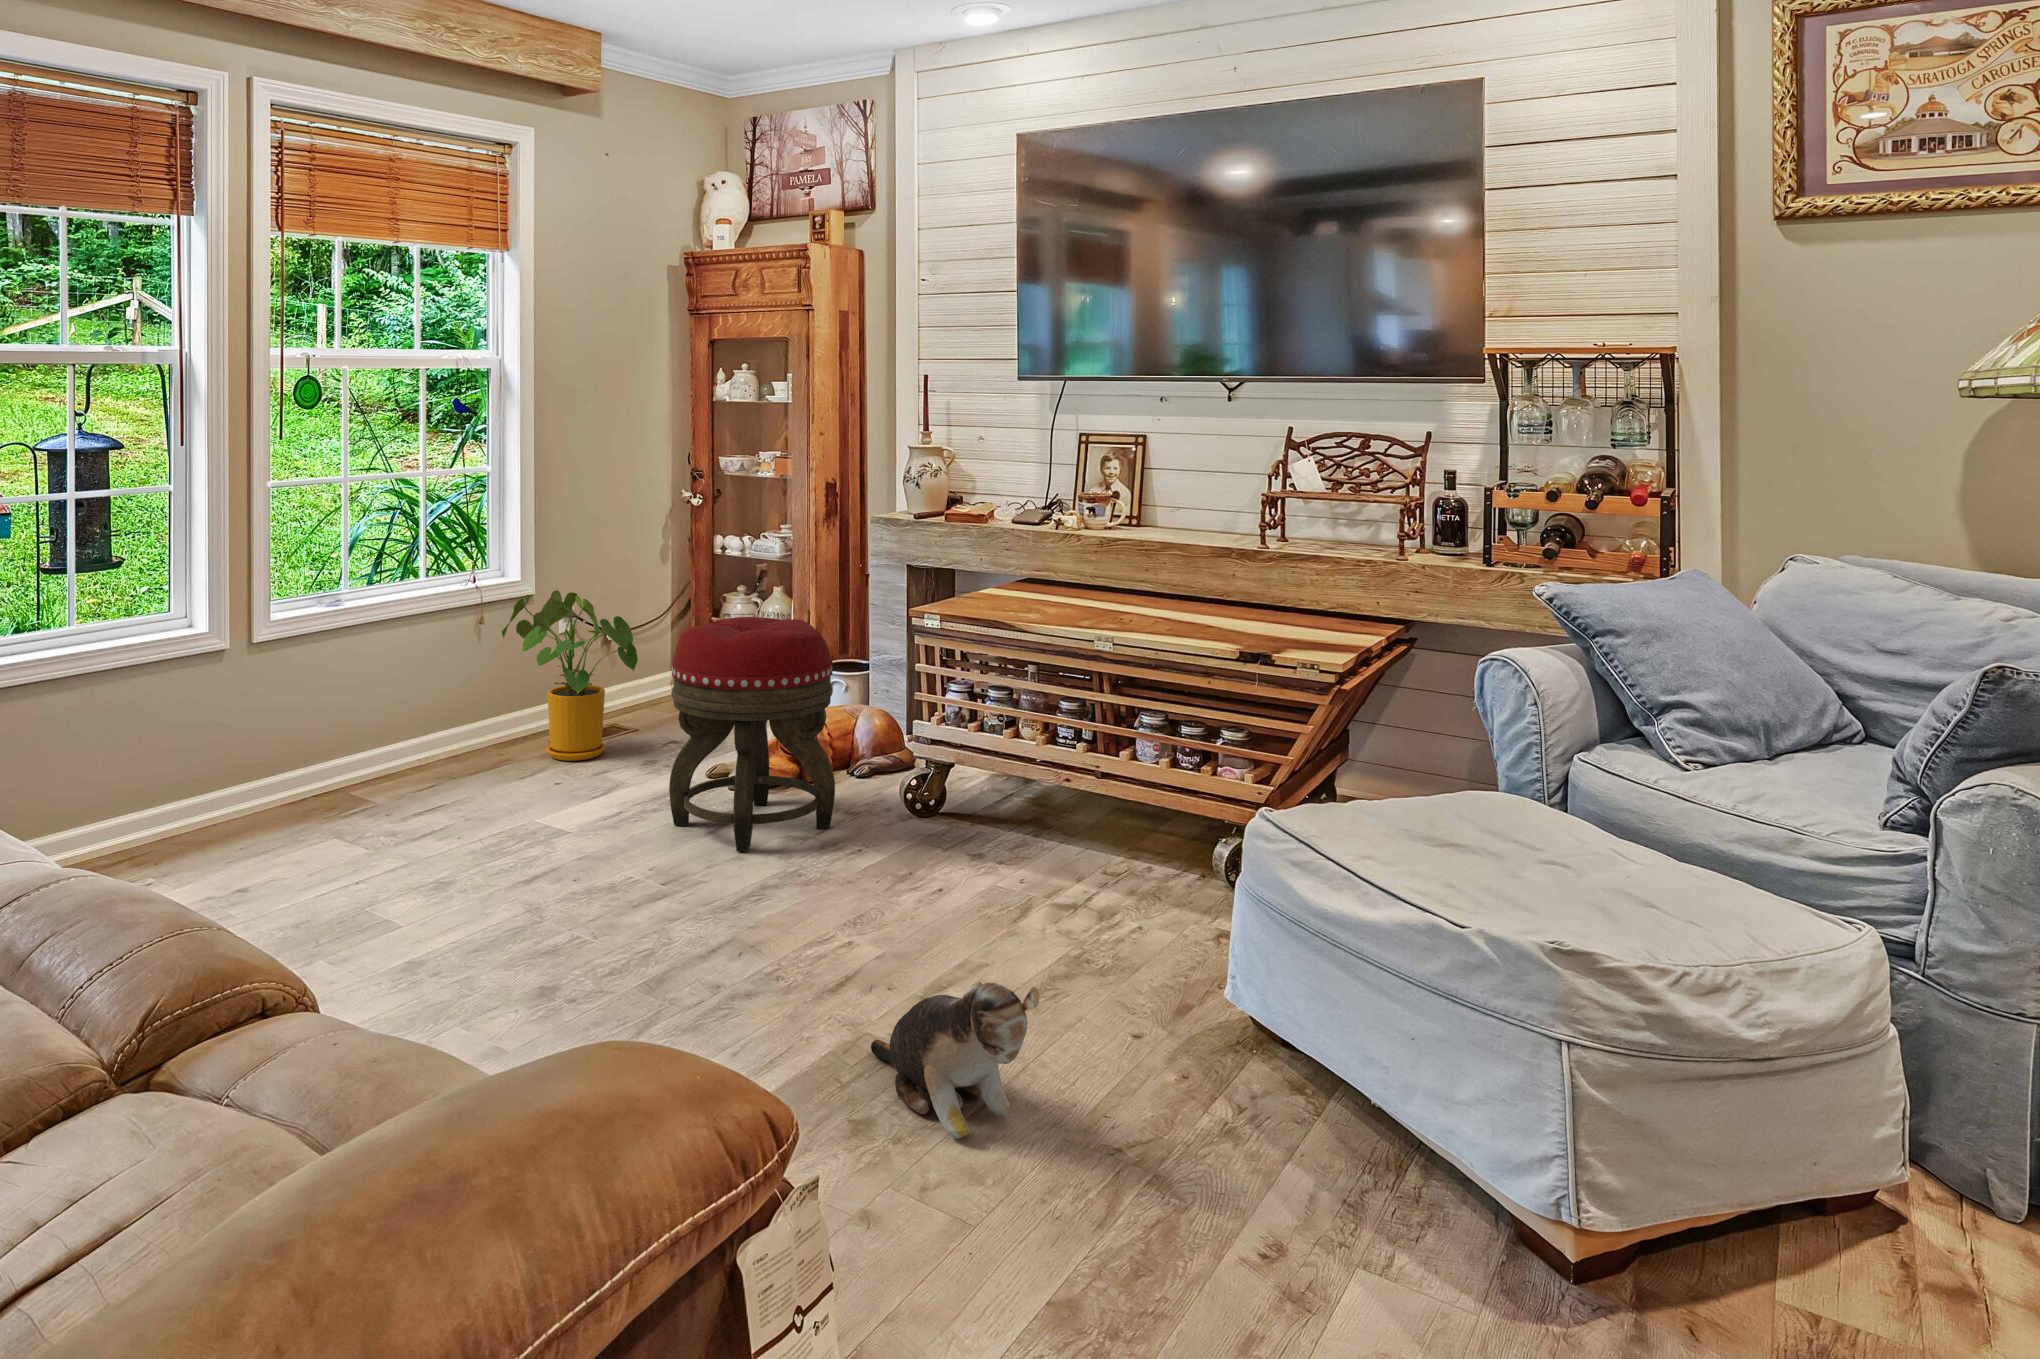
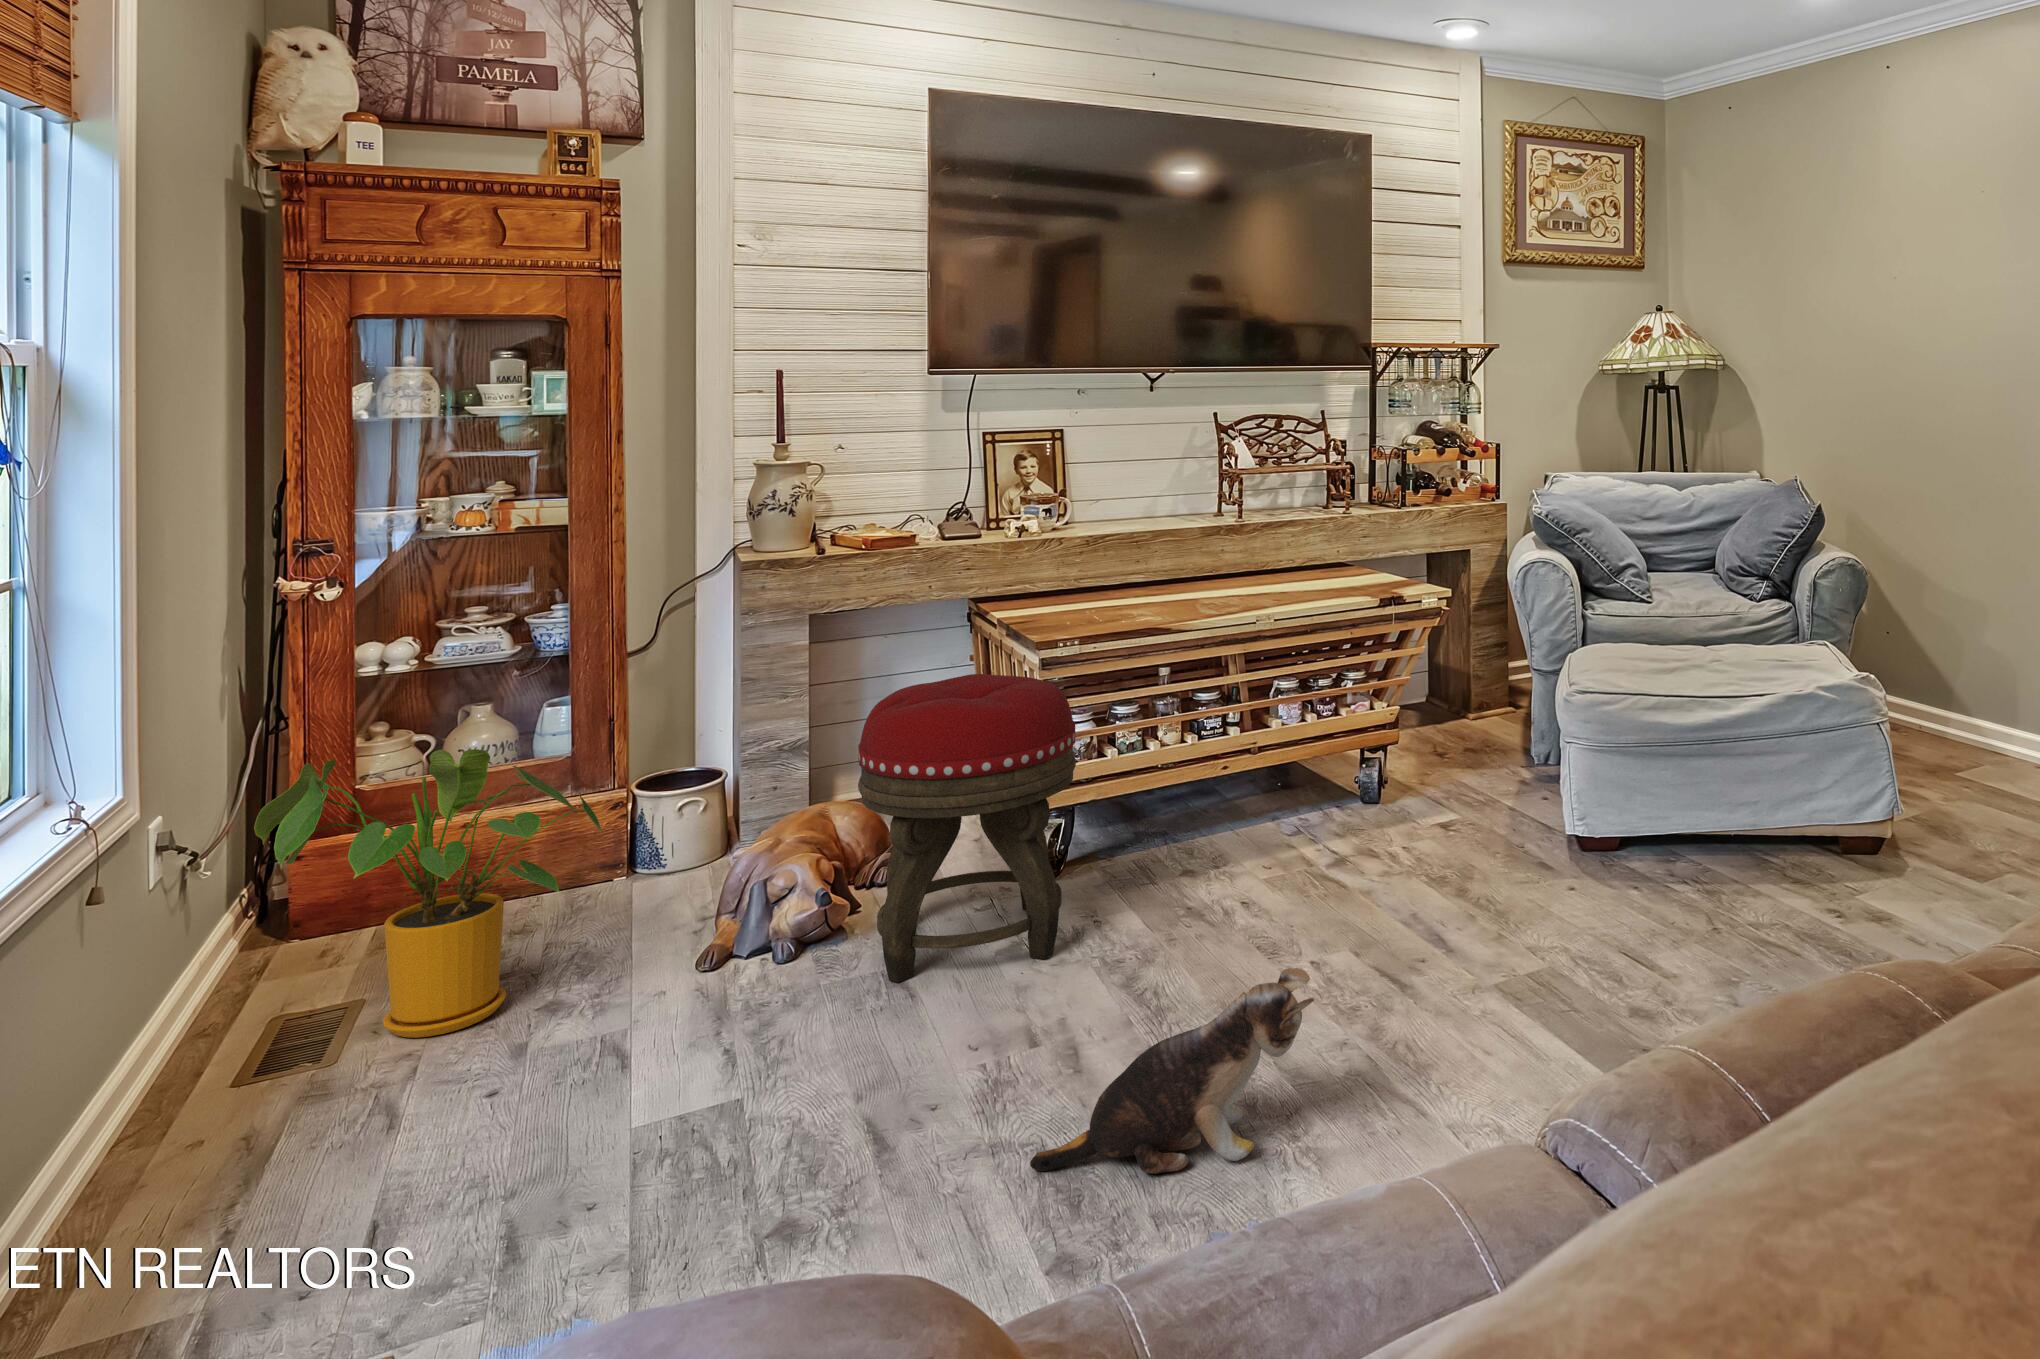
plush toy: present [871,982,1040,1138] -> present [1030,968,1314,1174]

